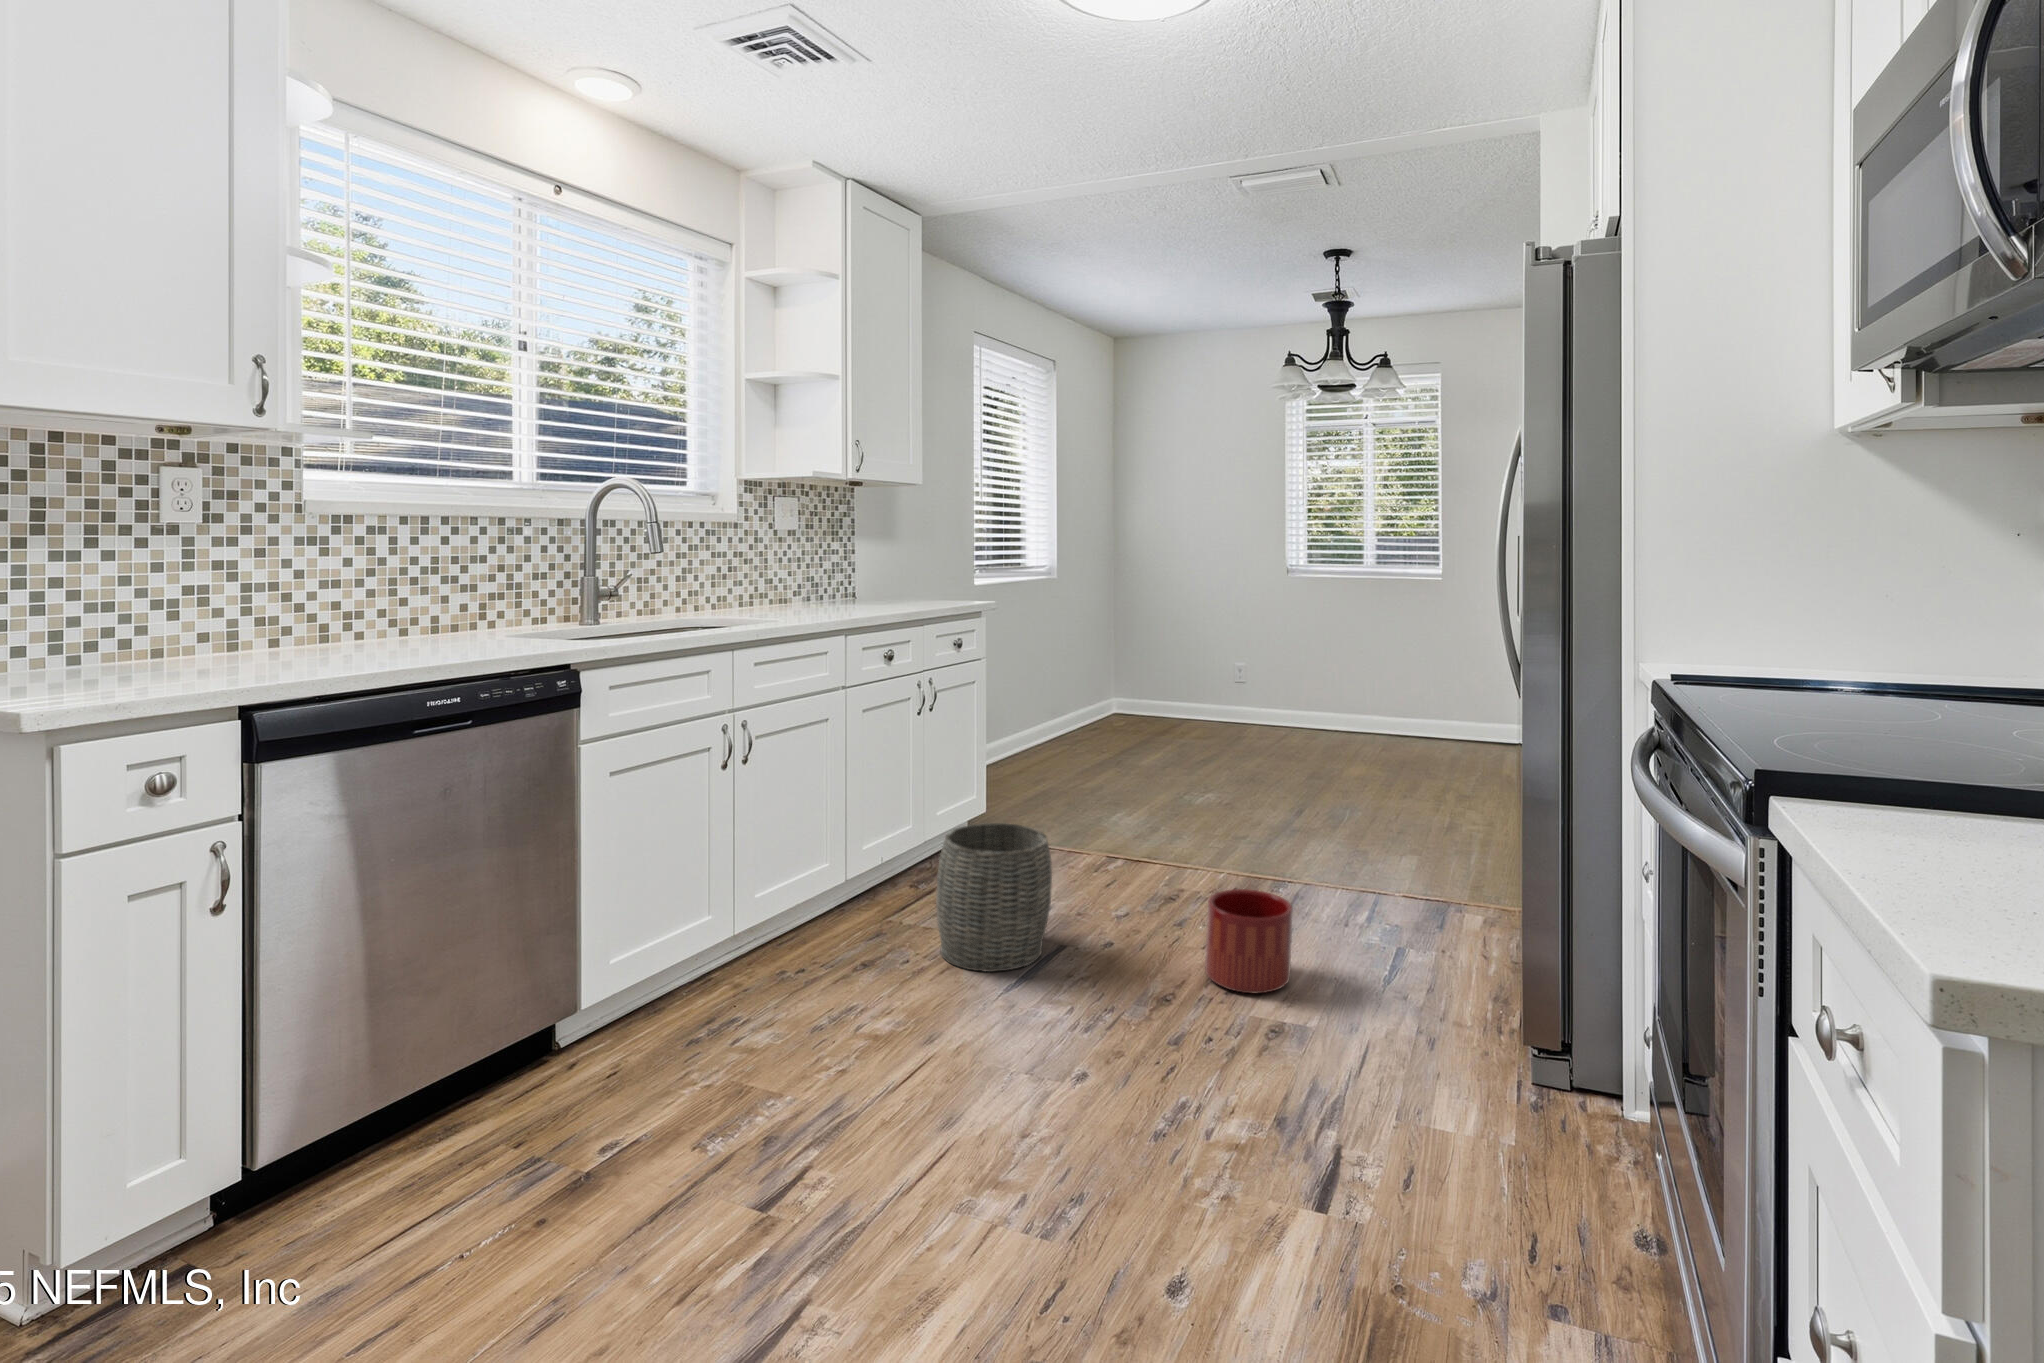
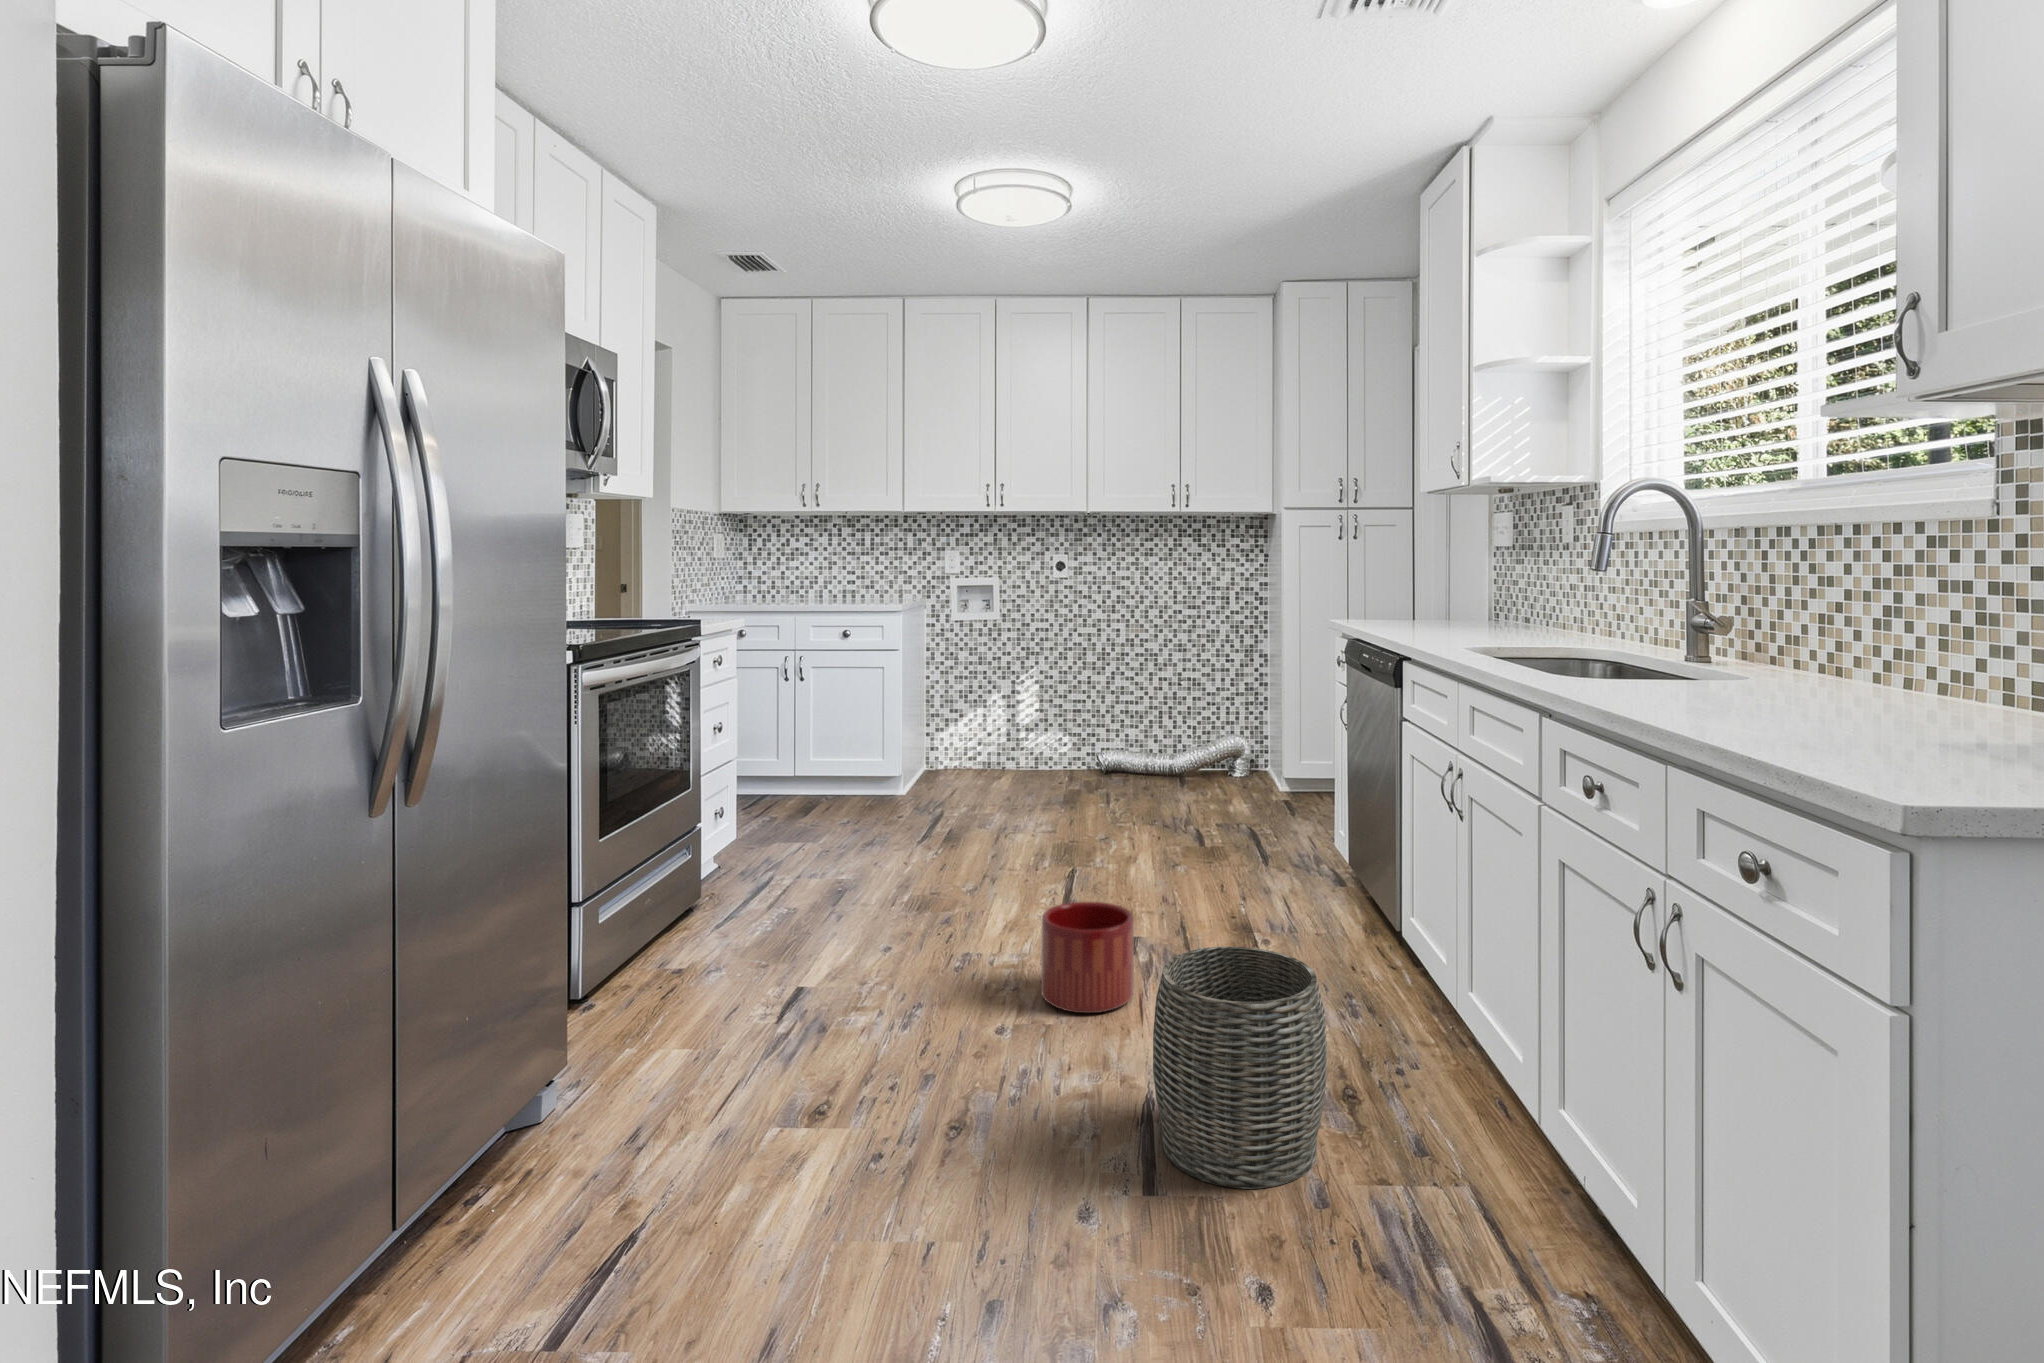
planter: present [1205,889,1293,994] -> present [1041,902,1134,1013]

